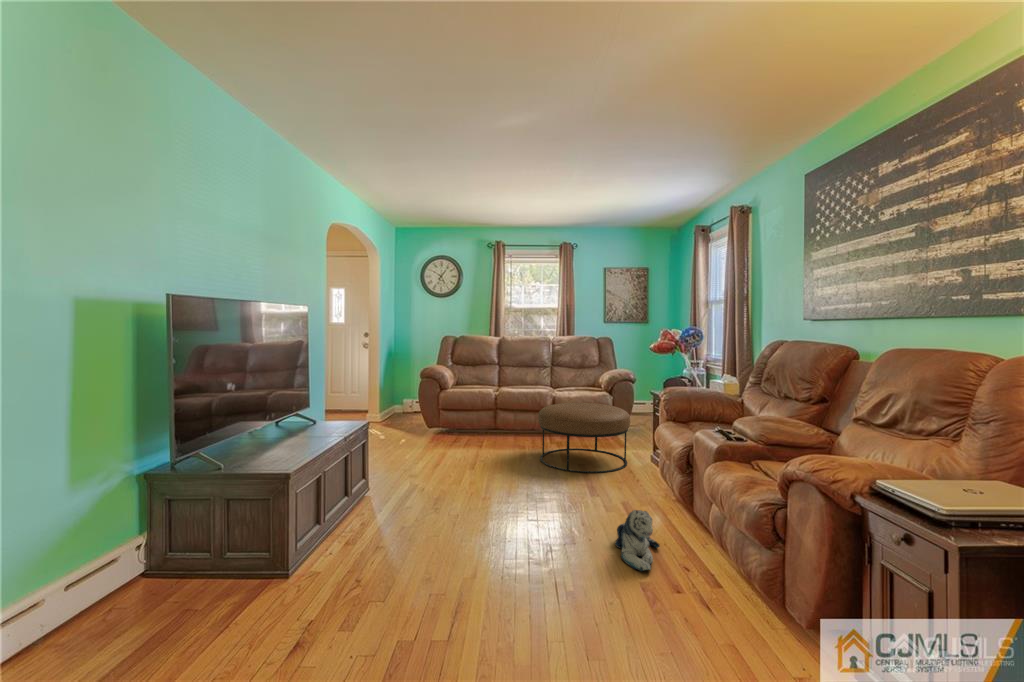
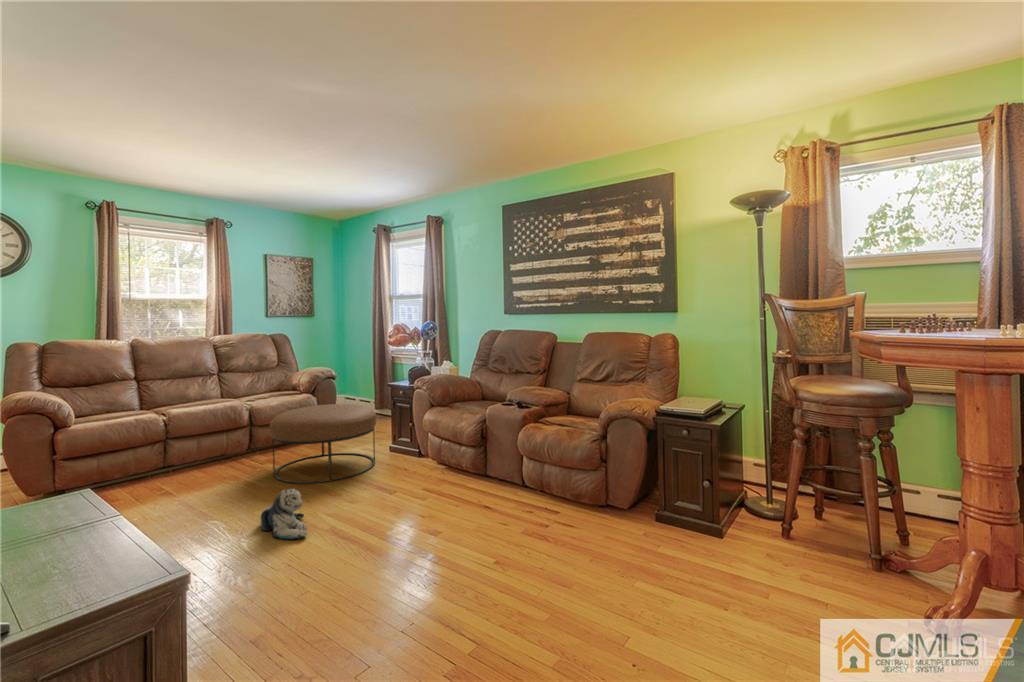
plush toy: present [615,510,660,571] -> present [261,488,307,540]

